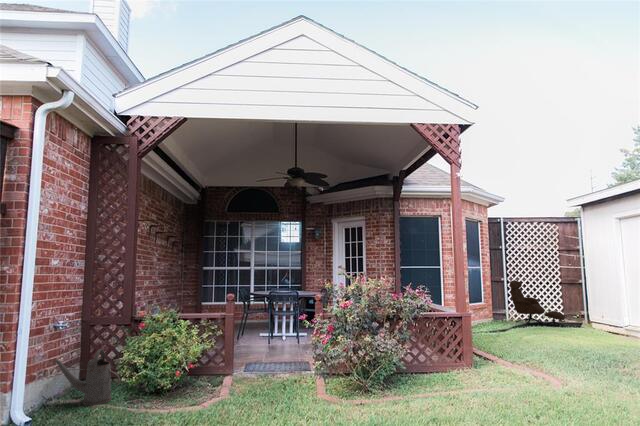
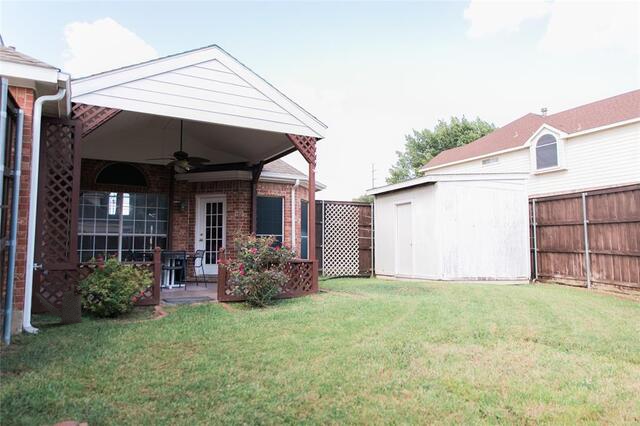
lounge chair: present [510,280,565,327] -> none [327,247,360,278]

